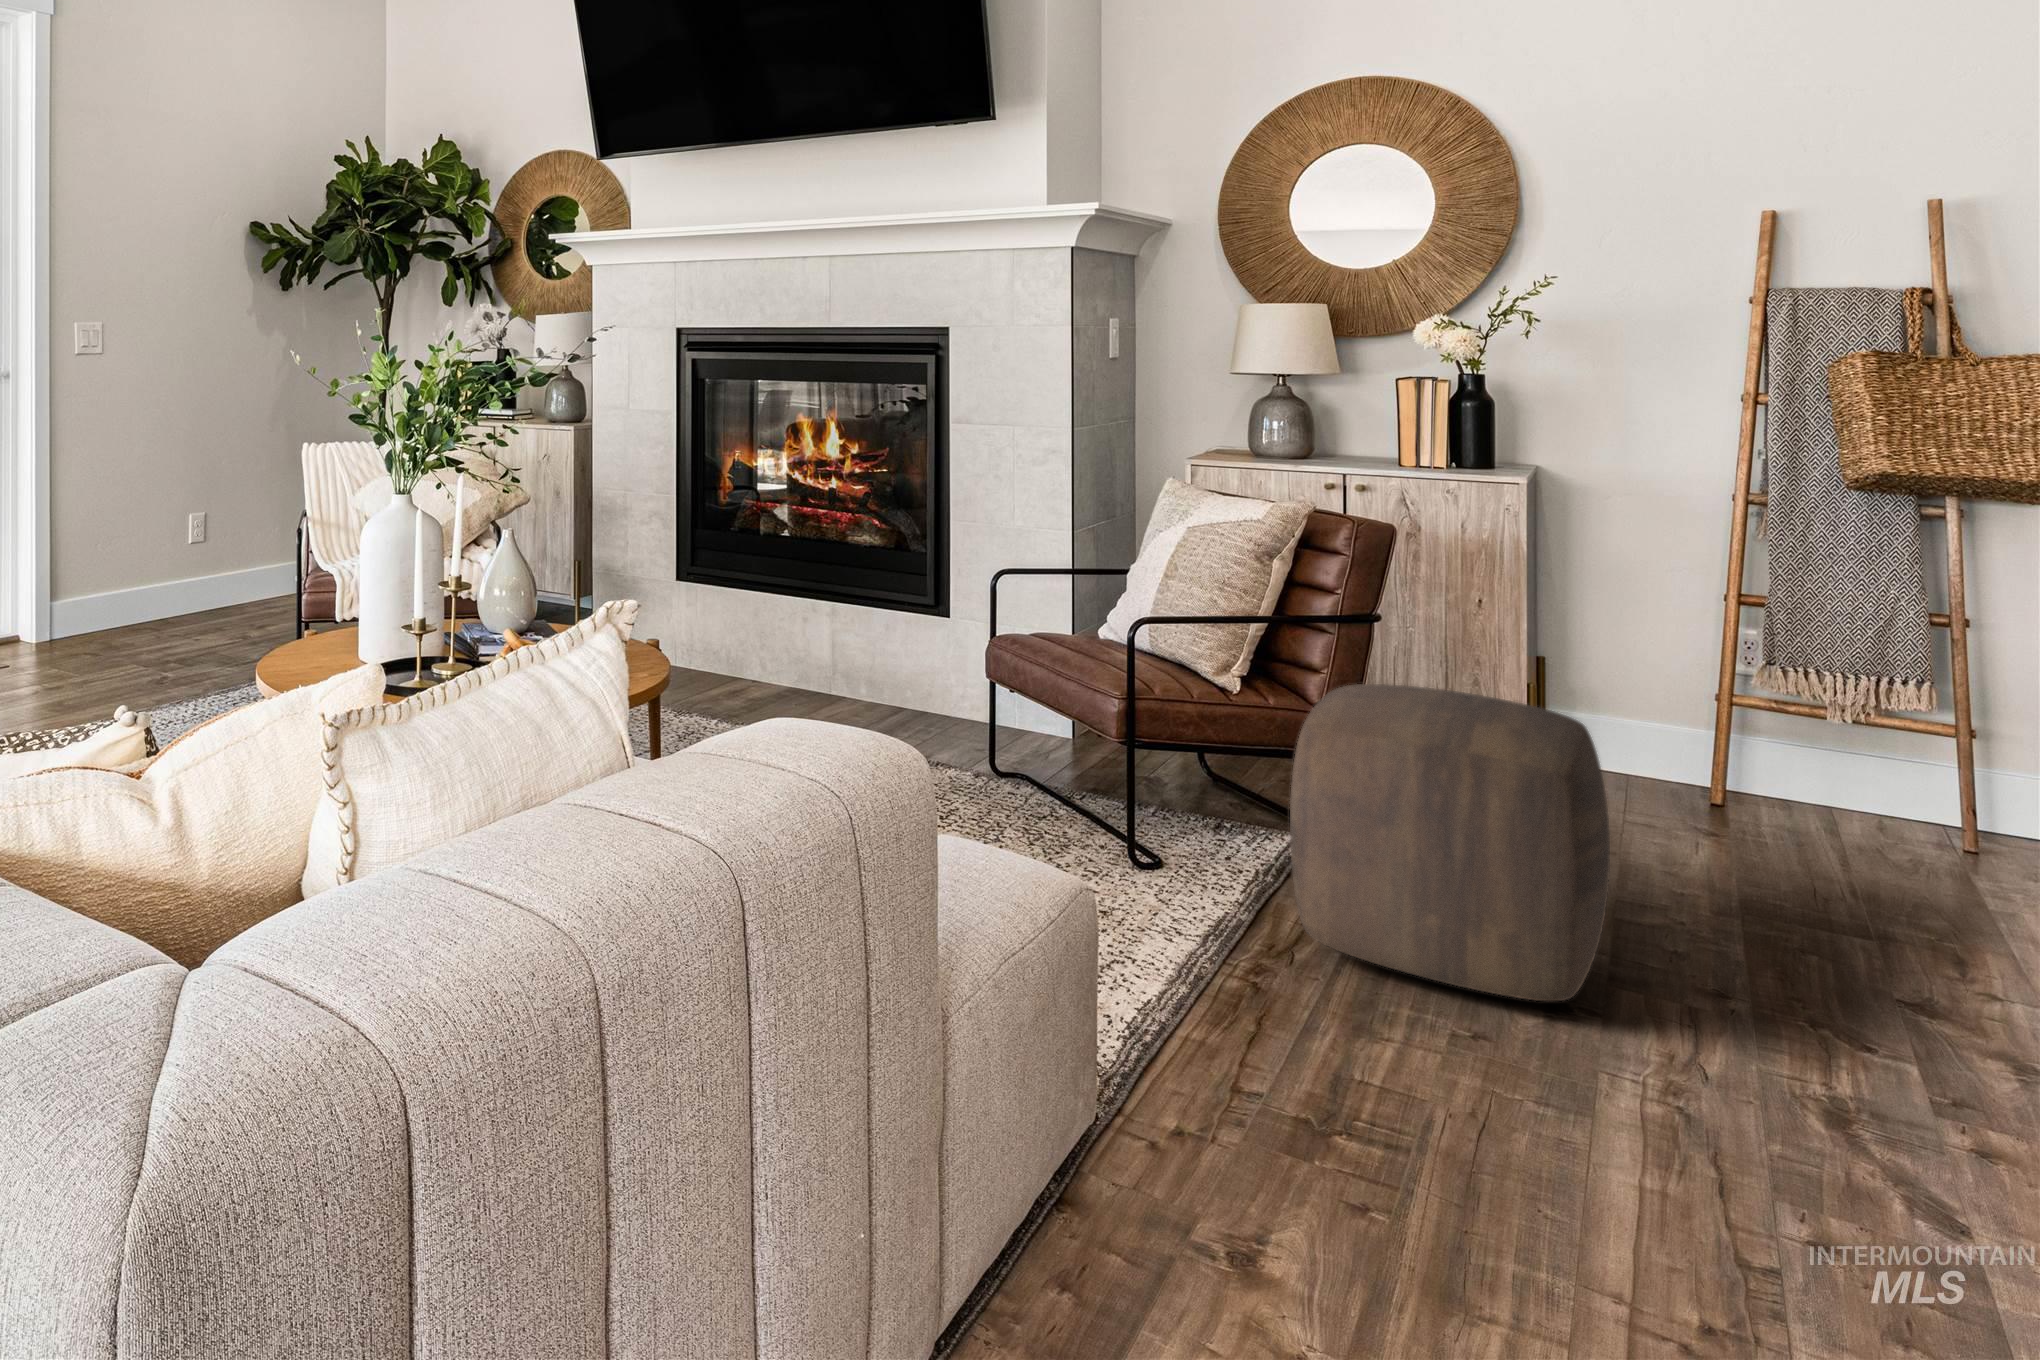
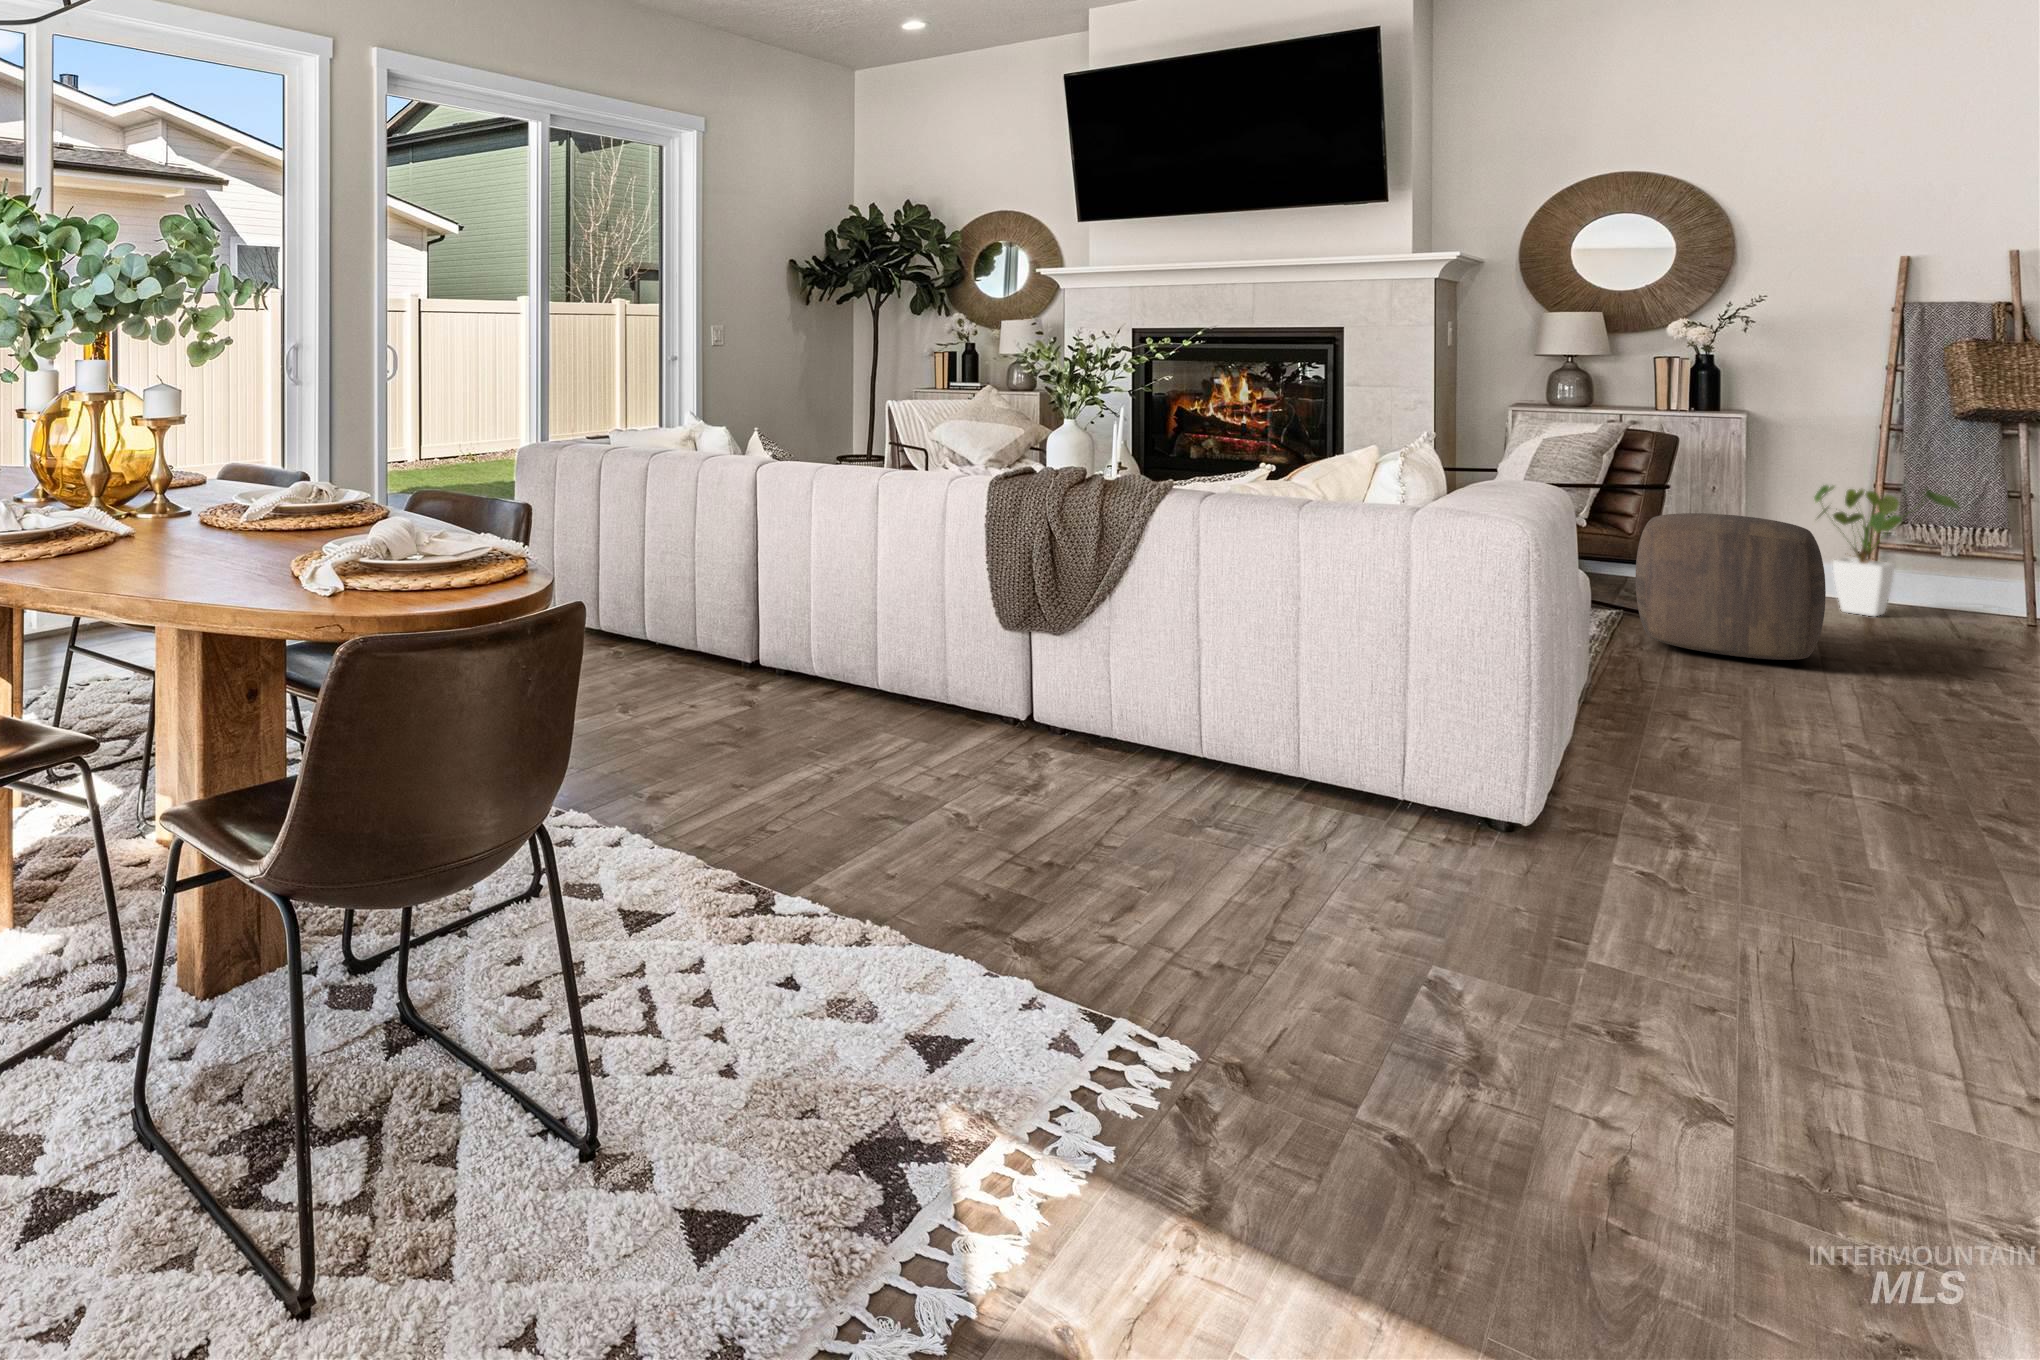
house plant: none [1623,602,1854,828] -> present [1814,485,1958,616]

